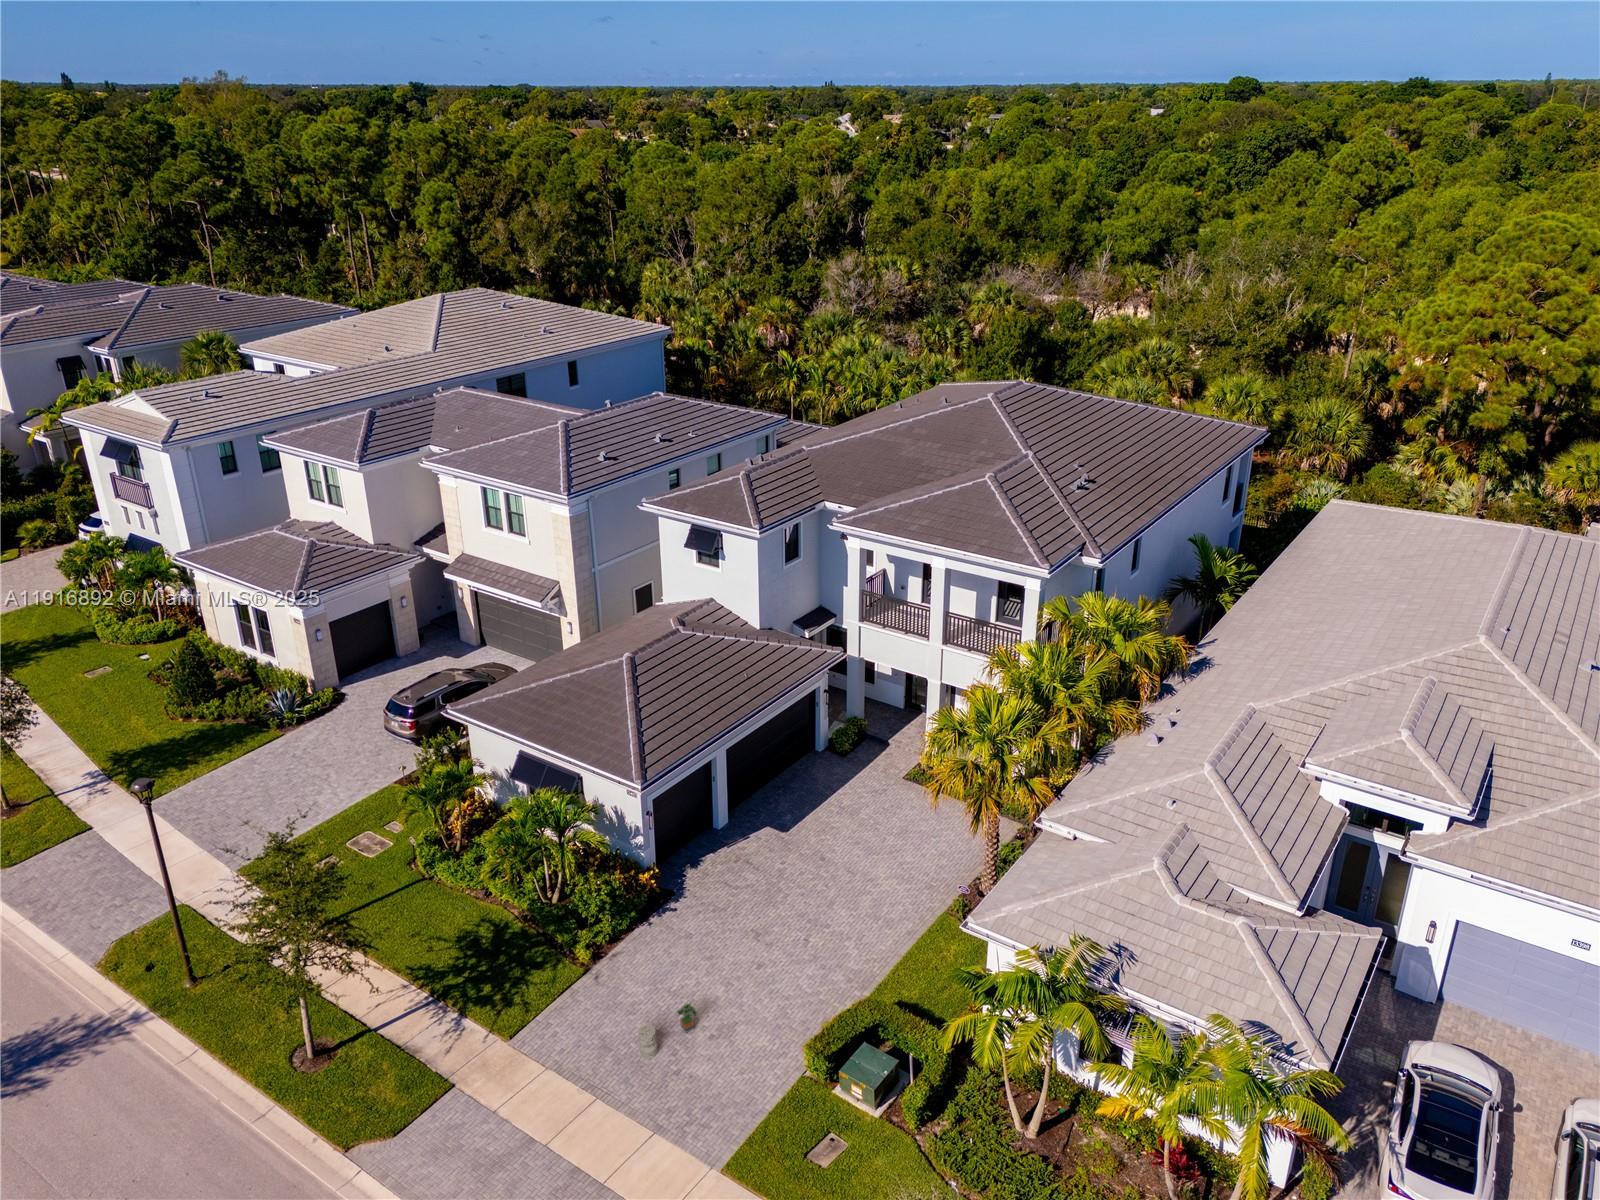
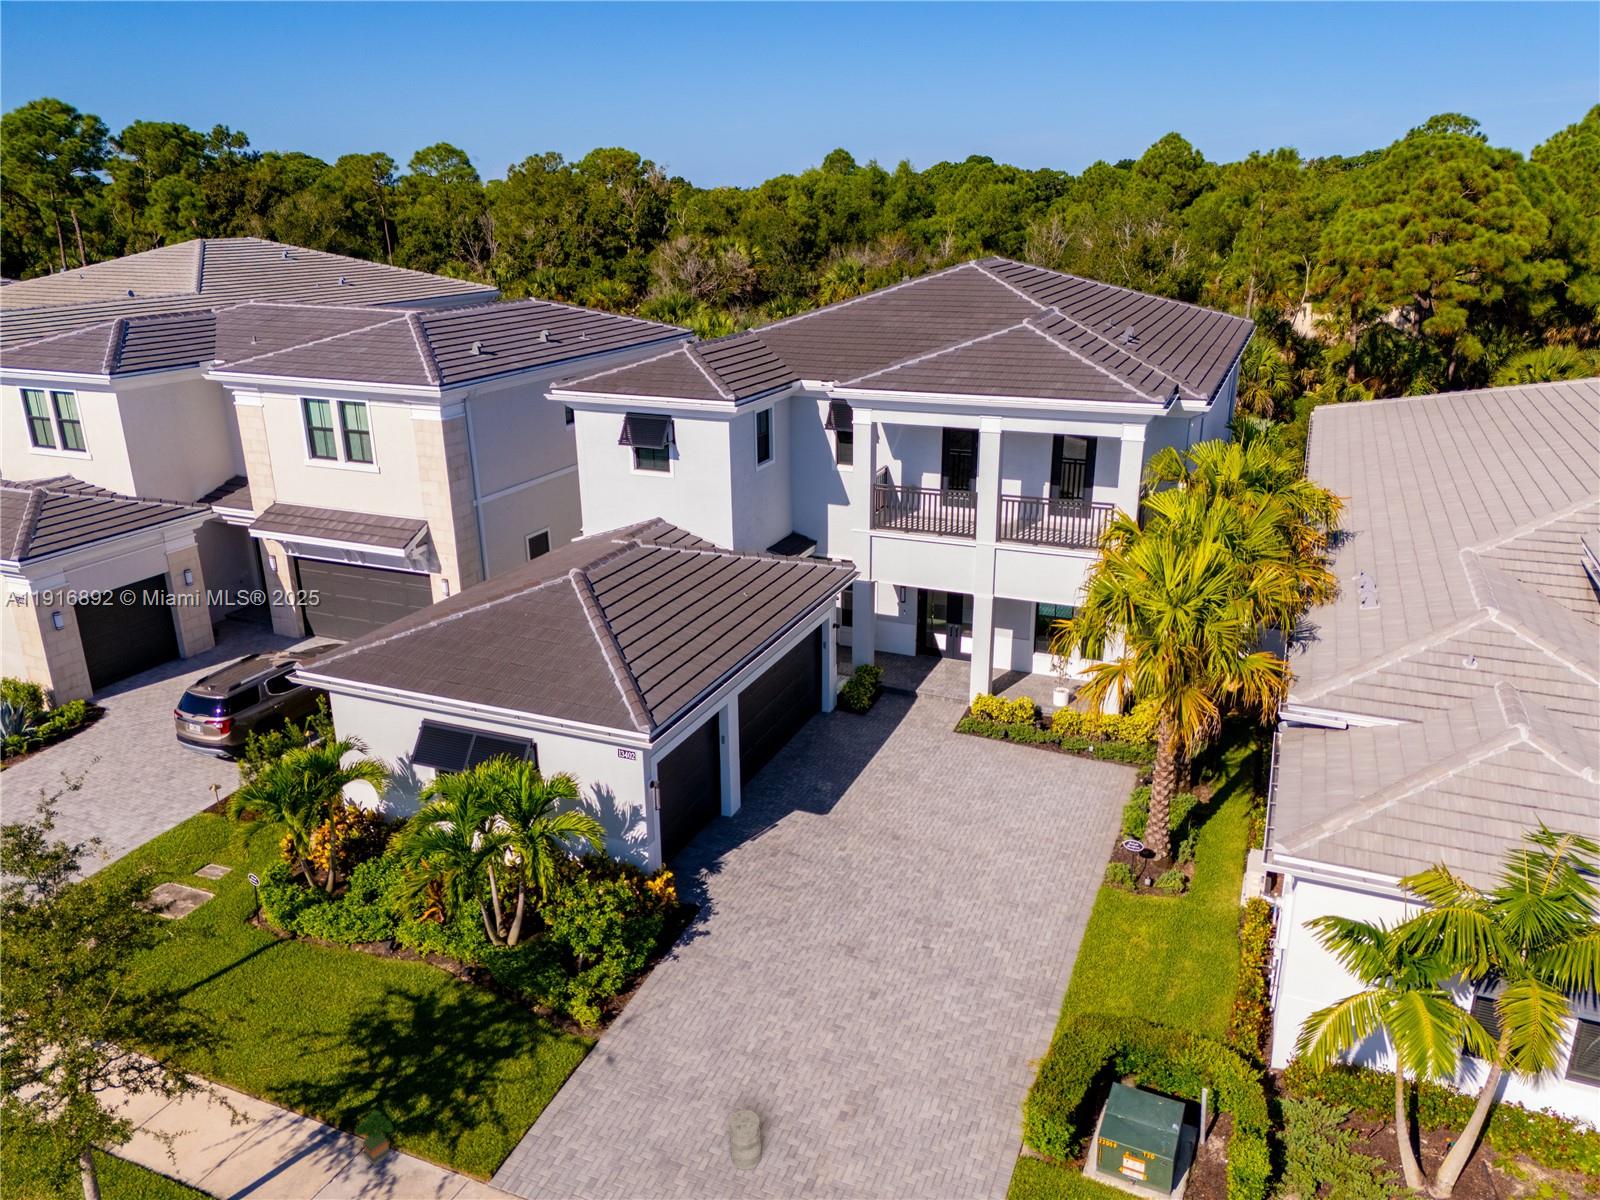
potted tree: present [678,1004,697,1033] -> present [356,1112,393,1165]

